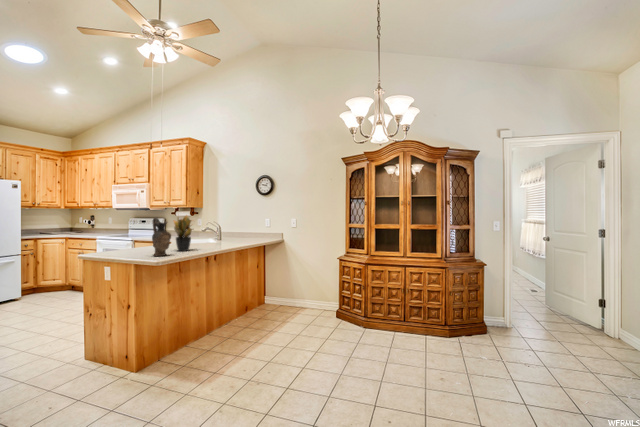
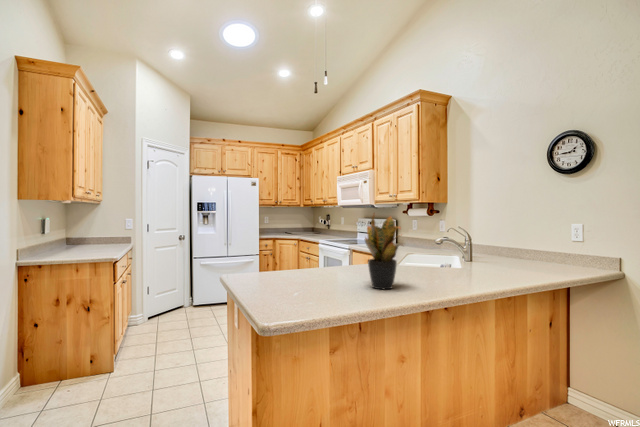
ceramic pitcher: present [152,217,171,256] -> none [311,221,345,302]

